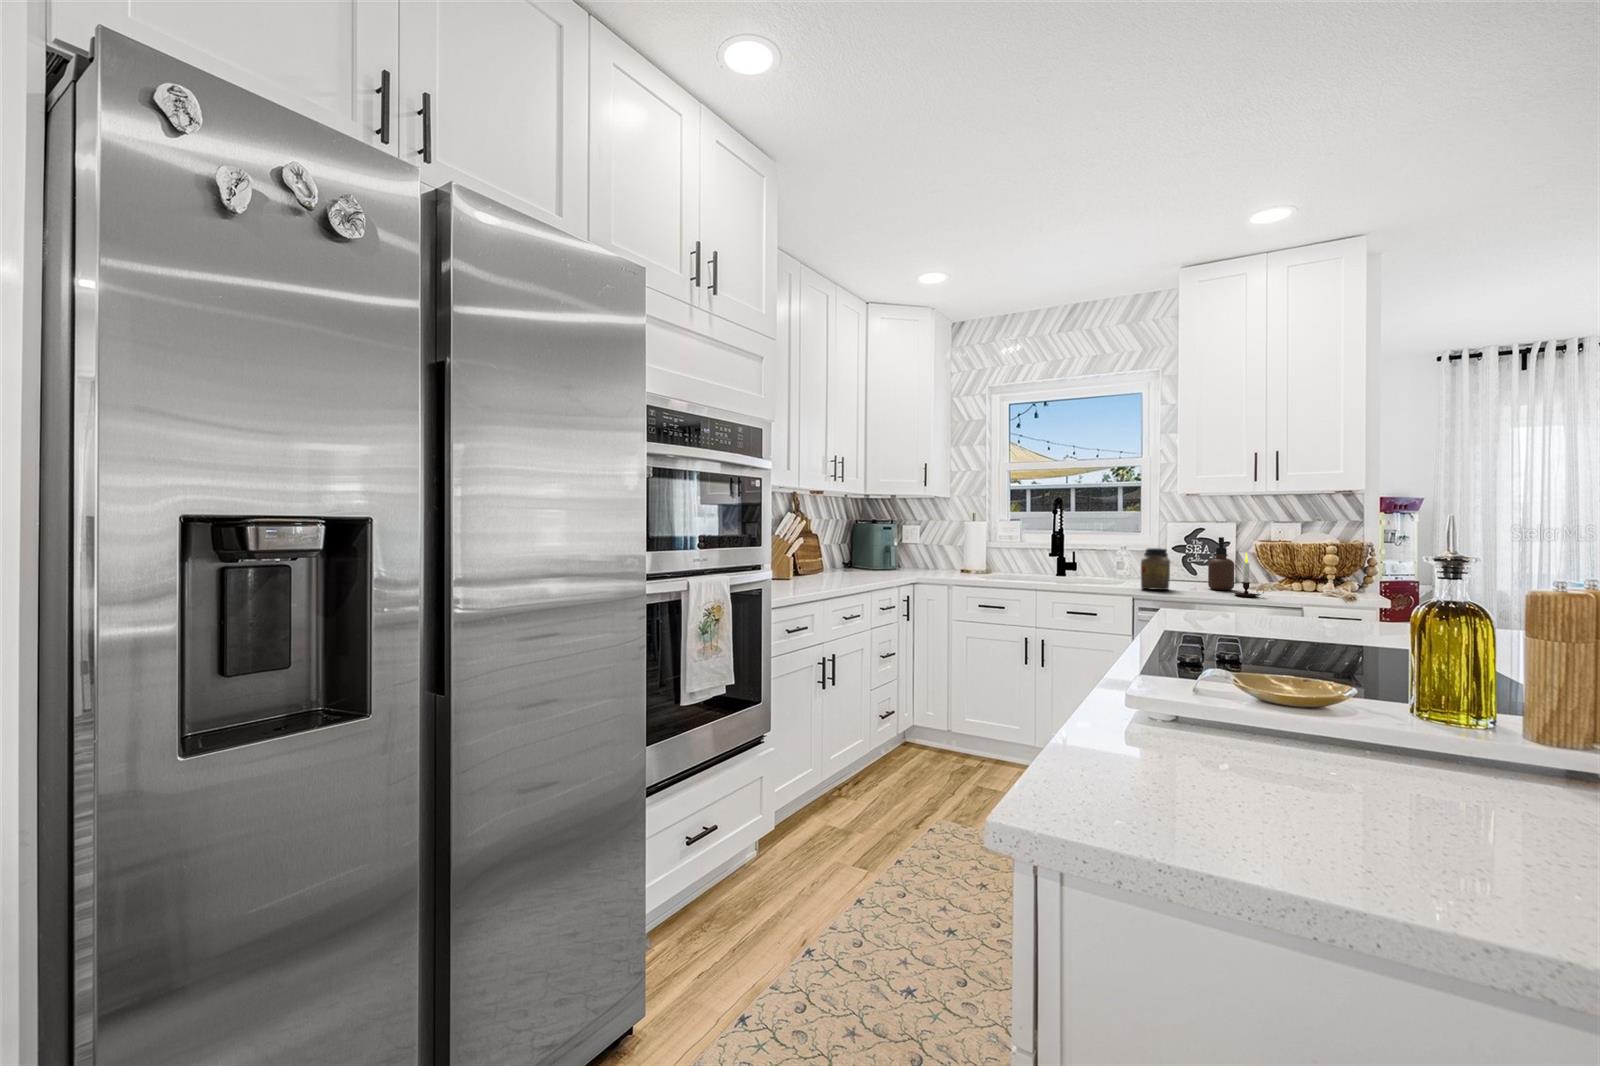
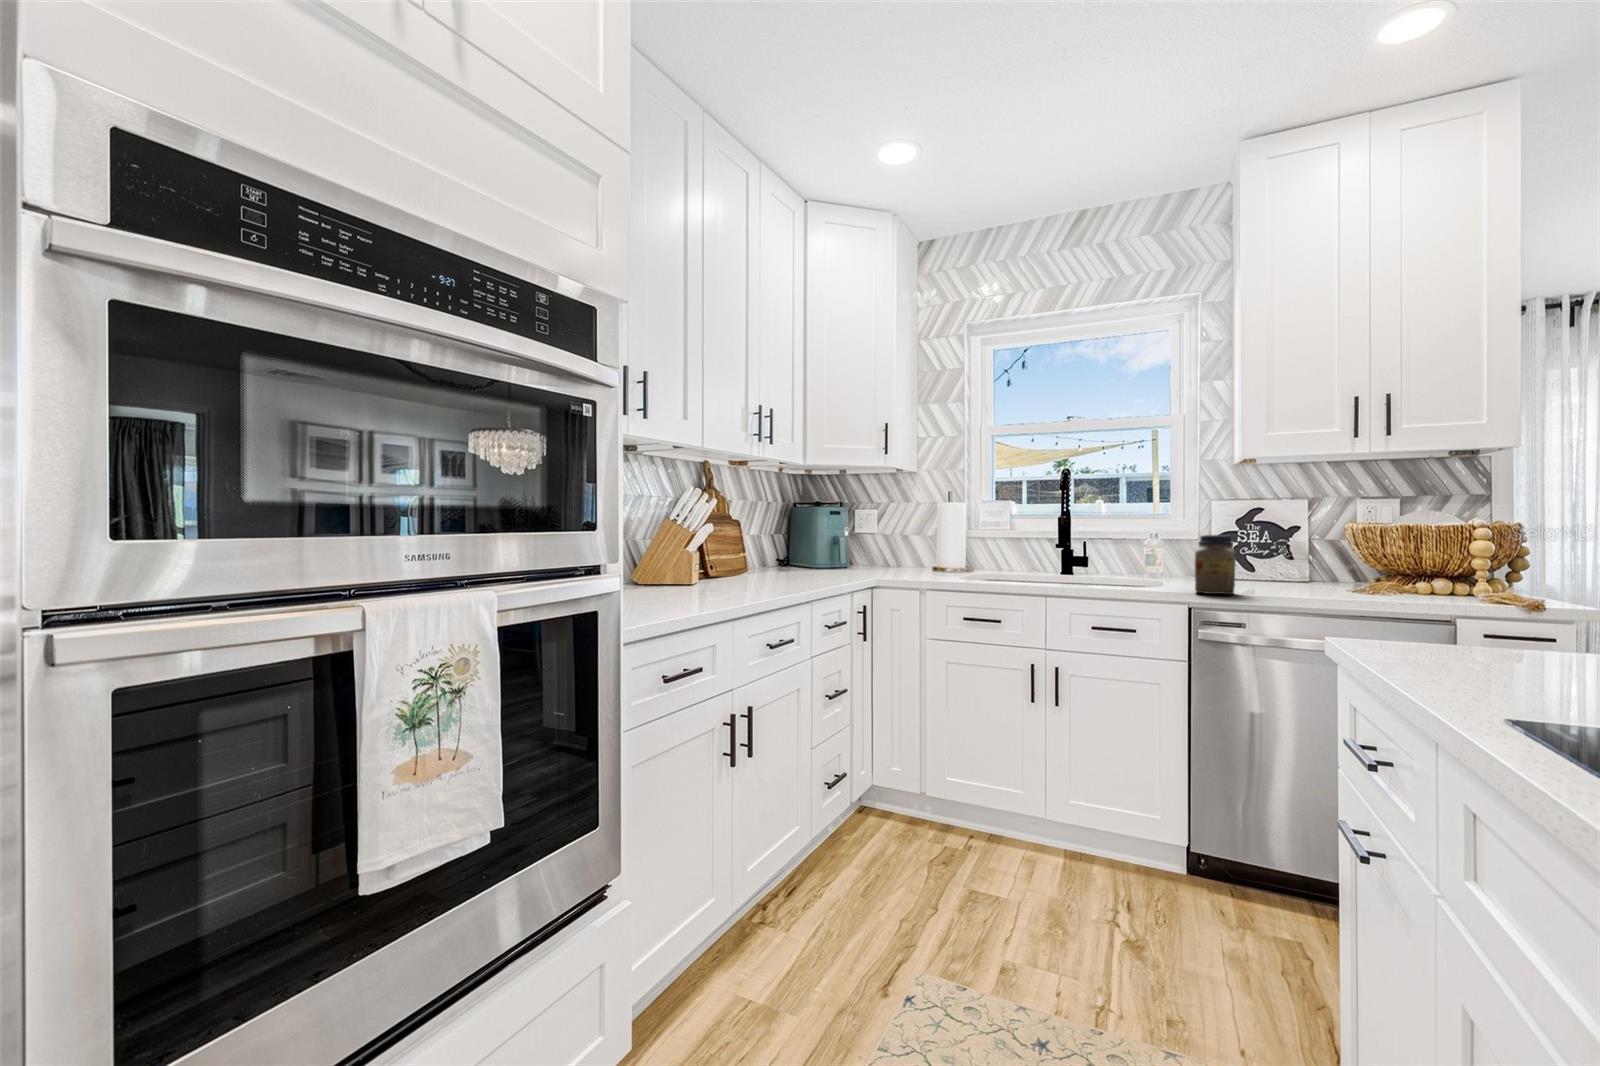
soap dispenser: present [1208,537,1234,590] -> none [1285,519,1324,593]
candle: present [1235,553,1264,597] -> none [1335,539,1383,604]

